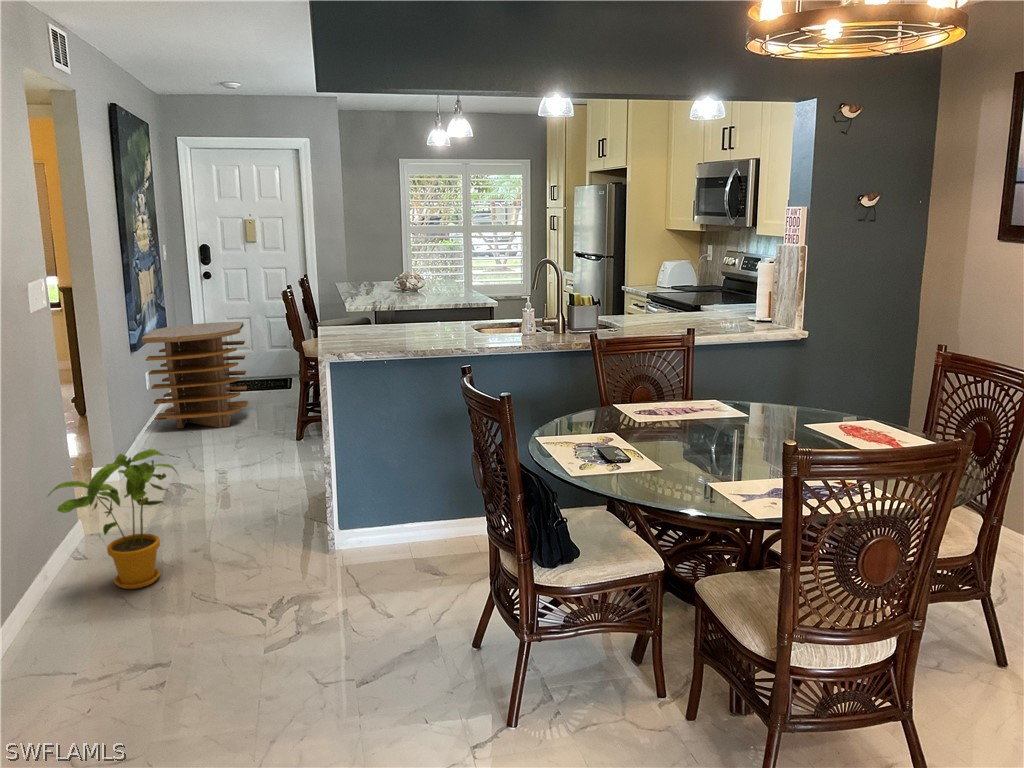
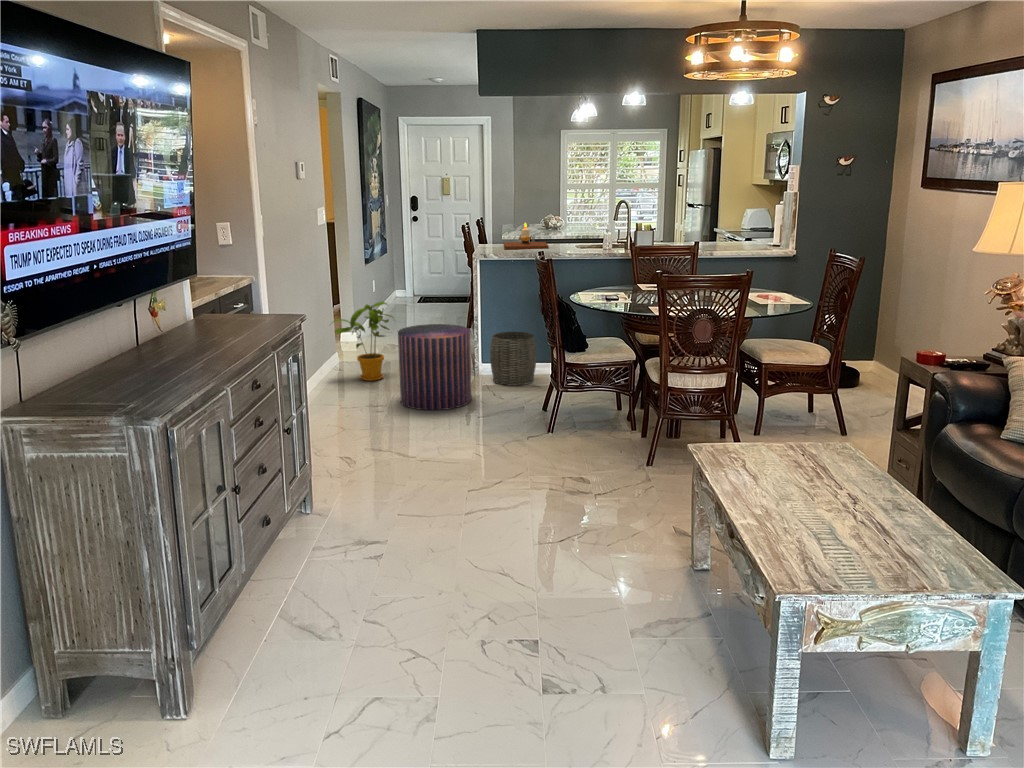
candle: none [358,294,437,339] -> present [503,223,549,249]
side table: present [142,322,248,428] -> none [372,249,438,320]
woven basket: none [354,478,433,577] -> present [490,332,536,386]
pouf: none [182,490,332,675] -> present [398,324,471,410]

